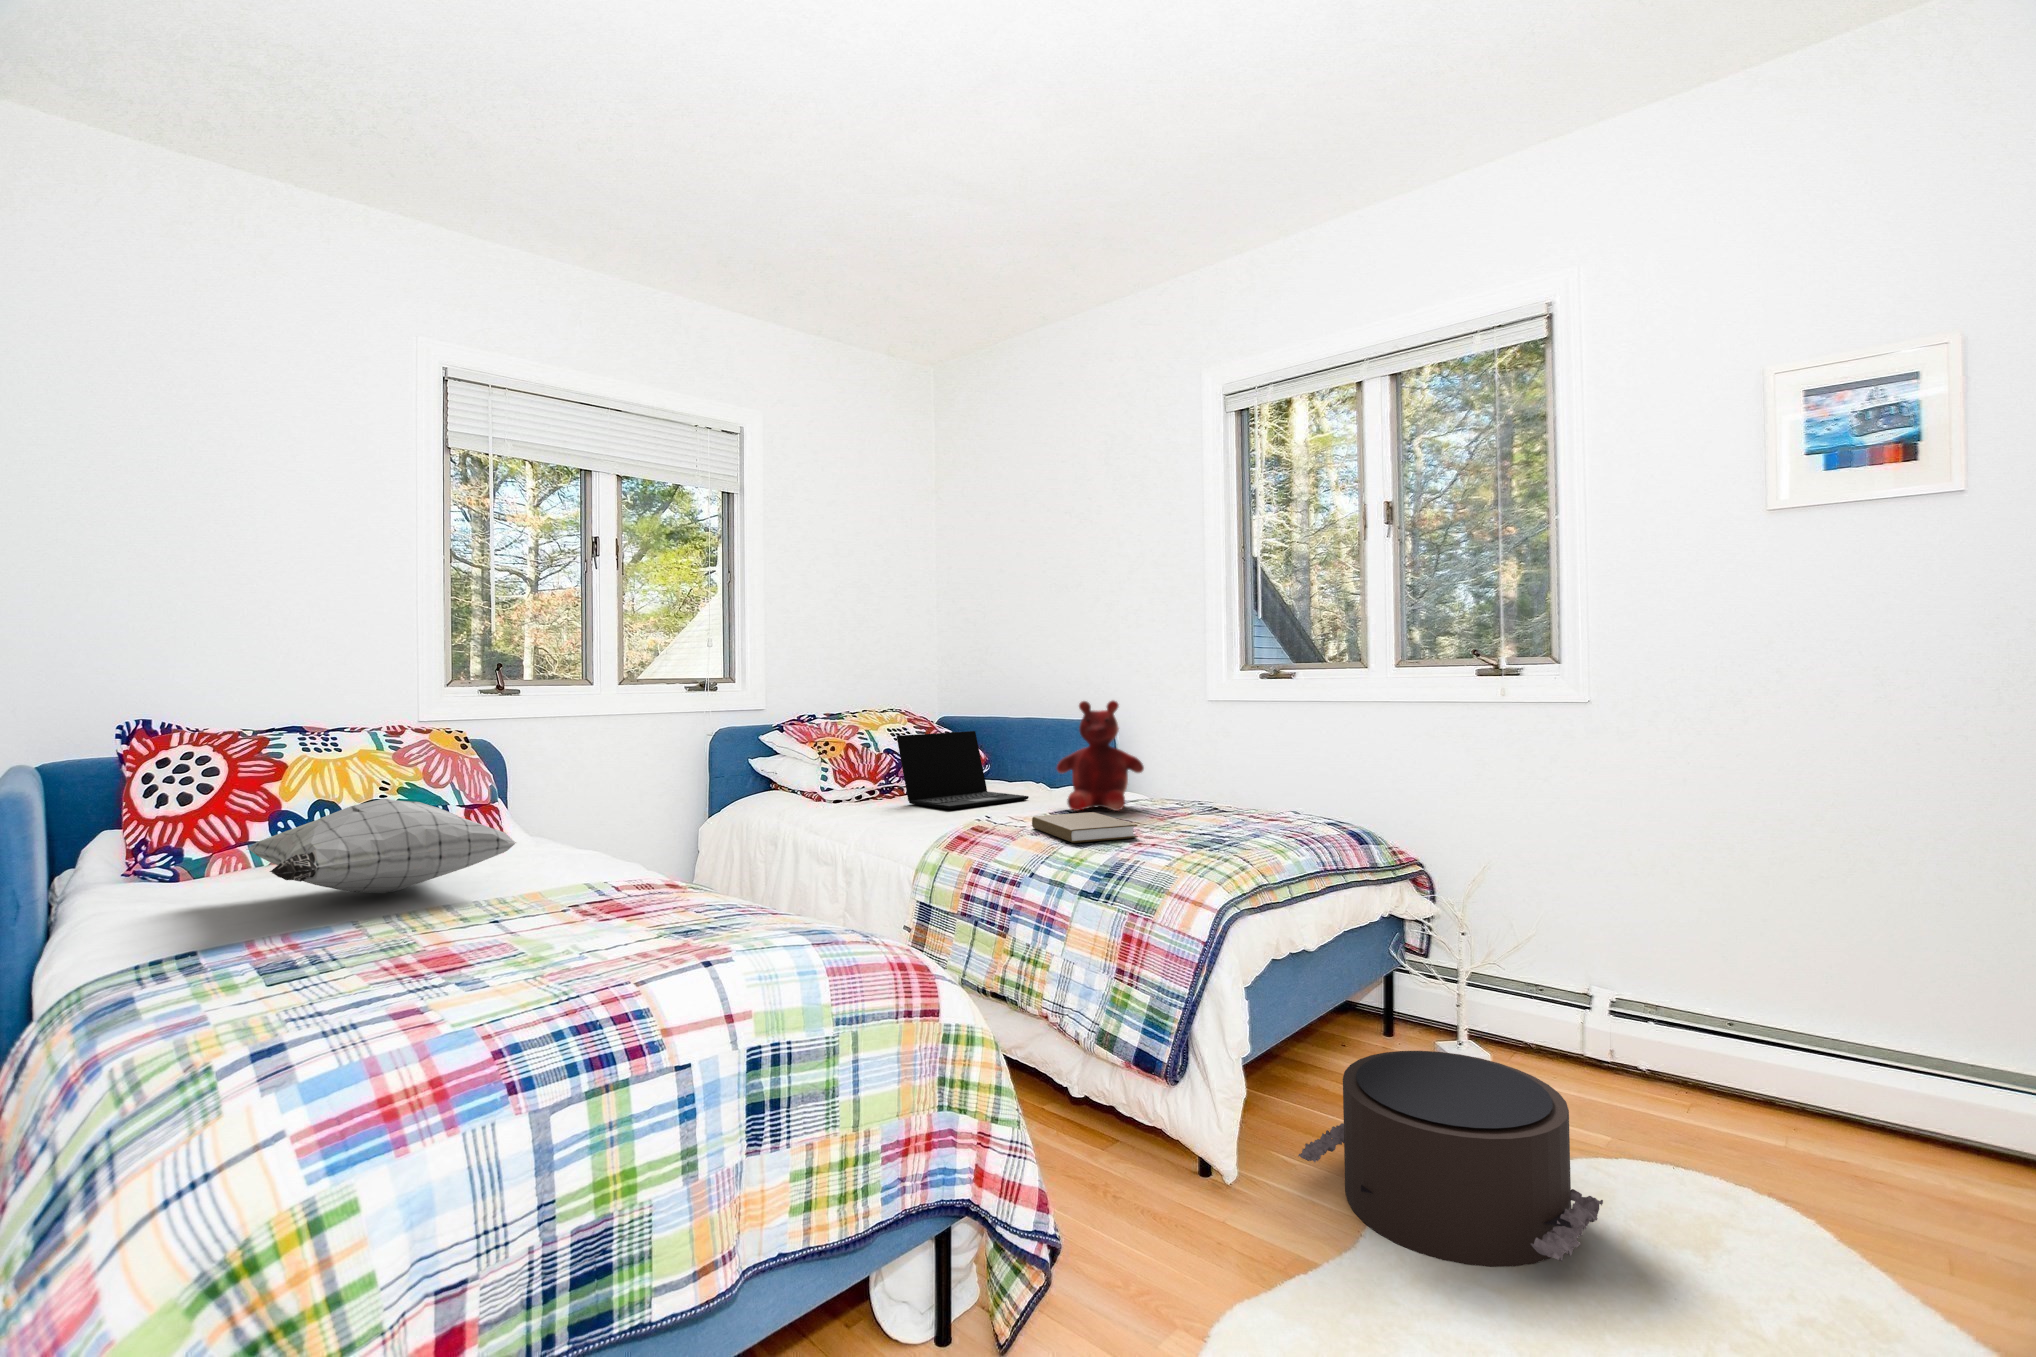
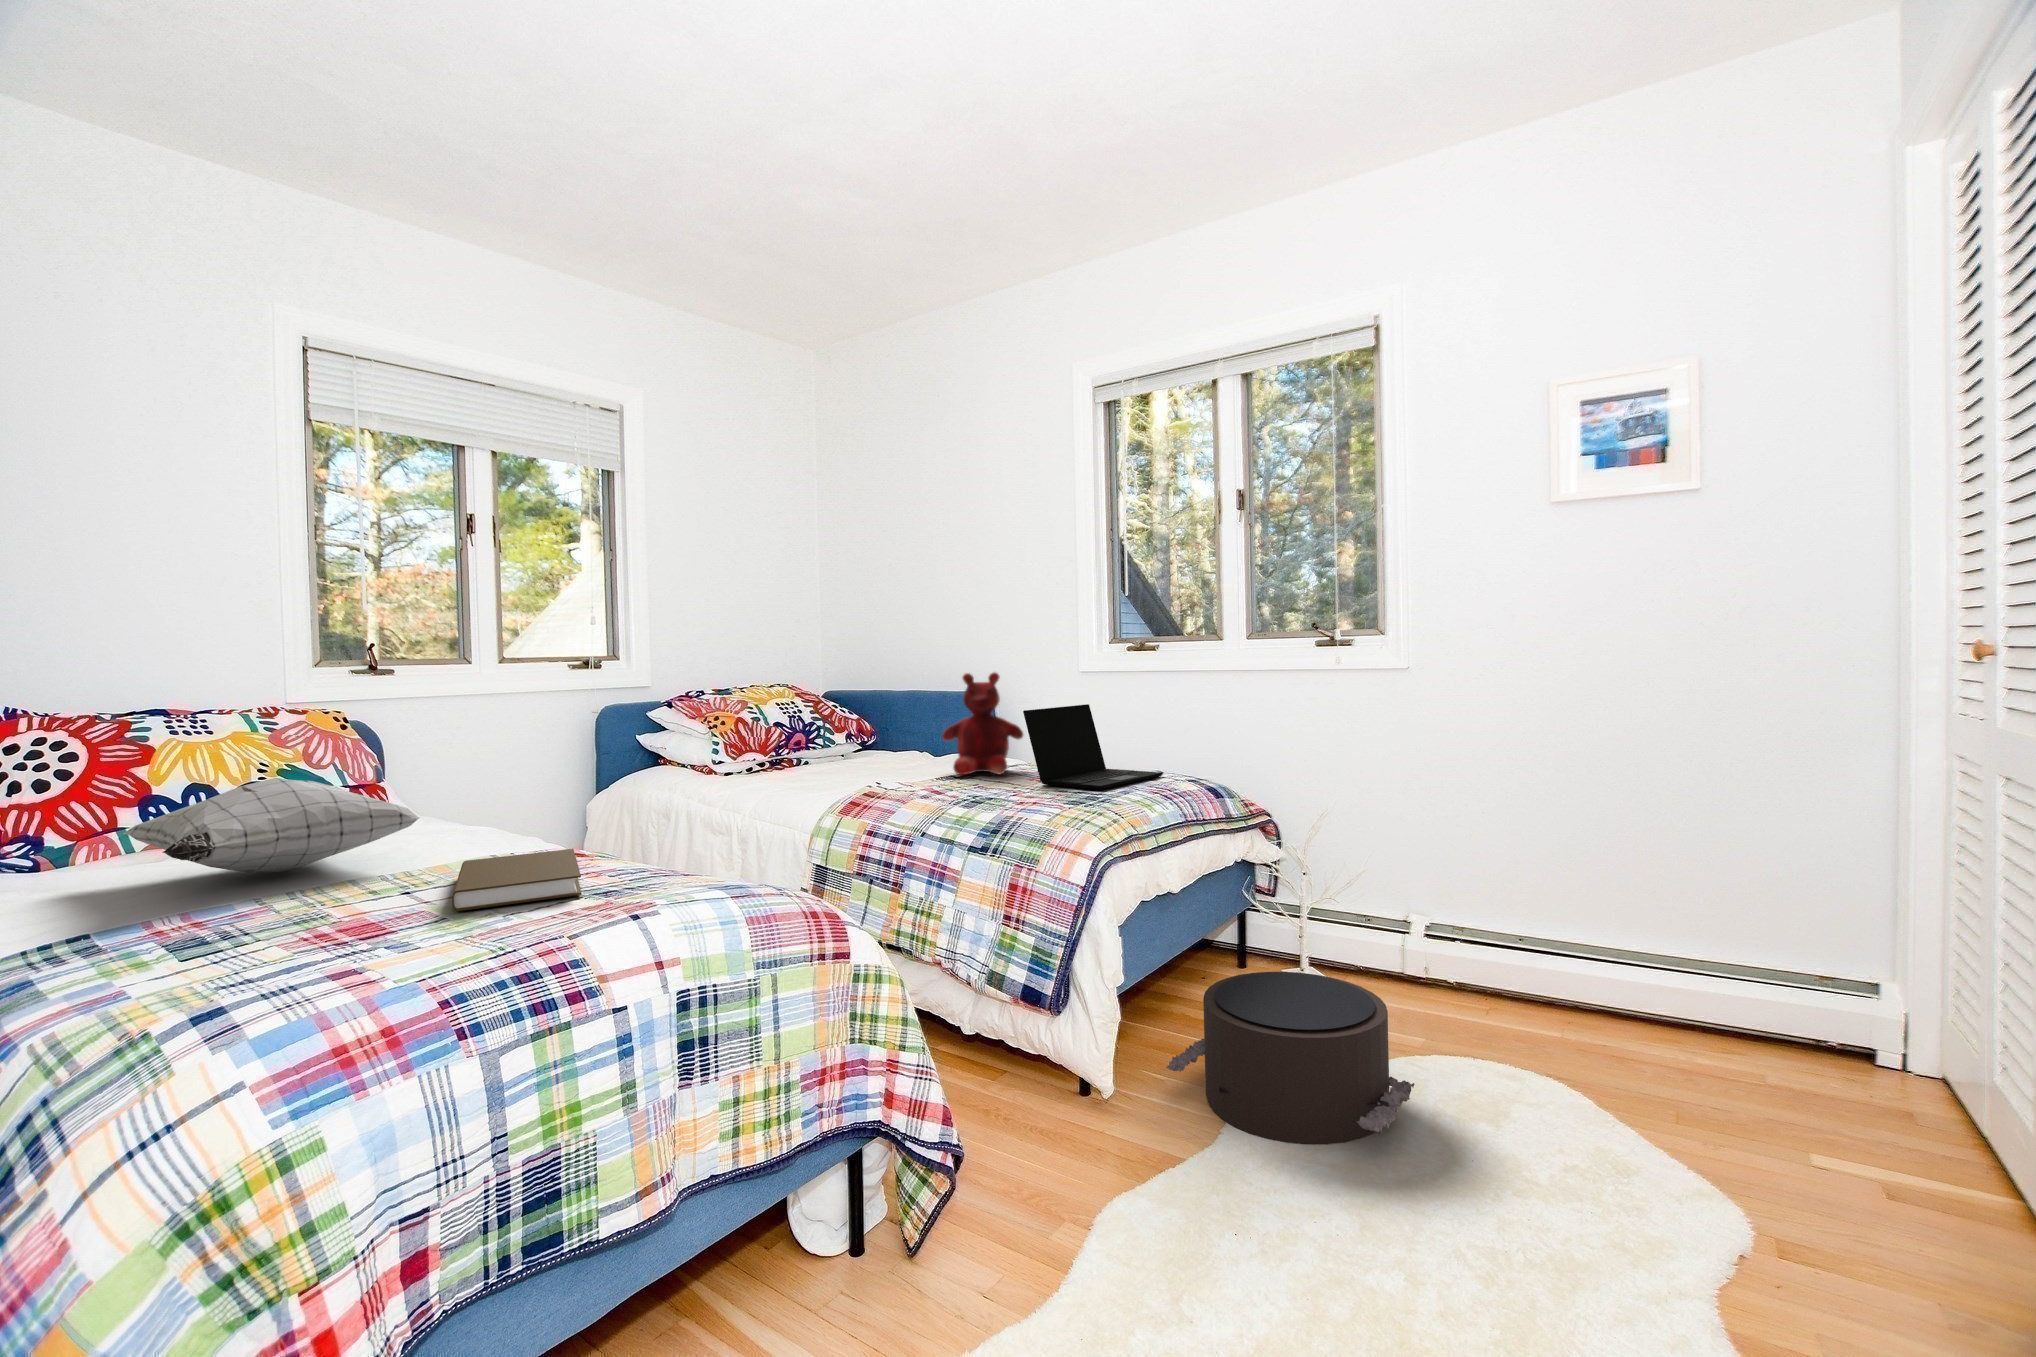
laptop: present [897,731,1029,809] -> present [1023,704,1163,789]
book: present [1032,812,1138,843] -> present [452,849,582,911]

